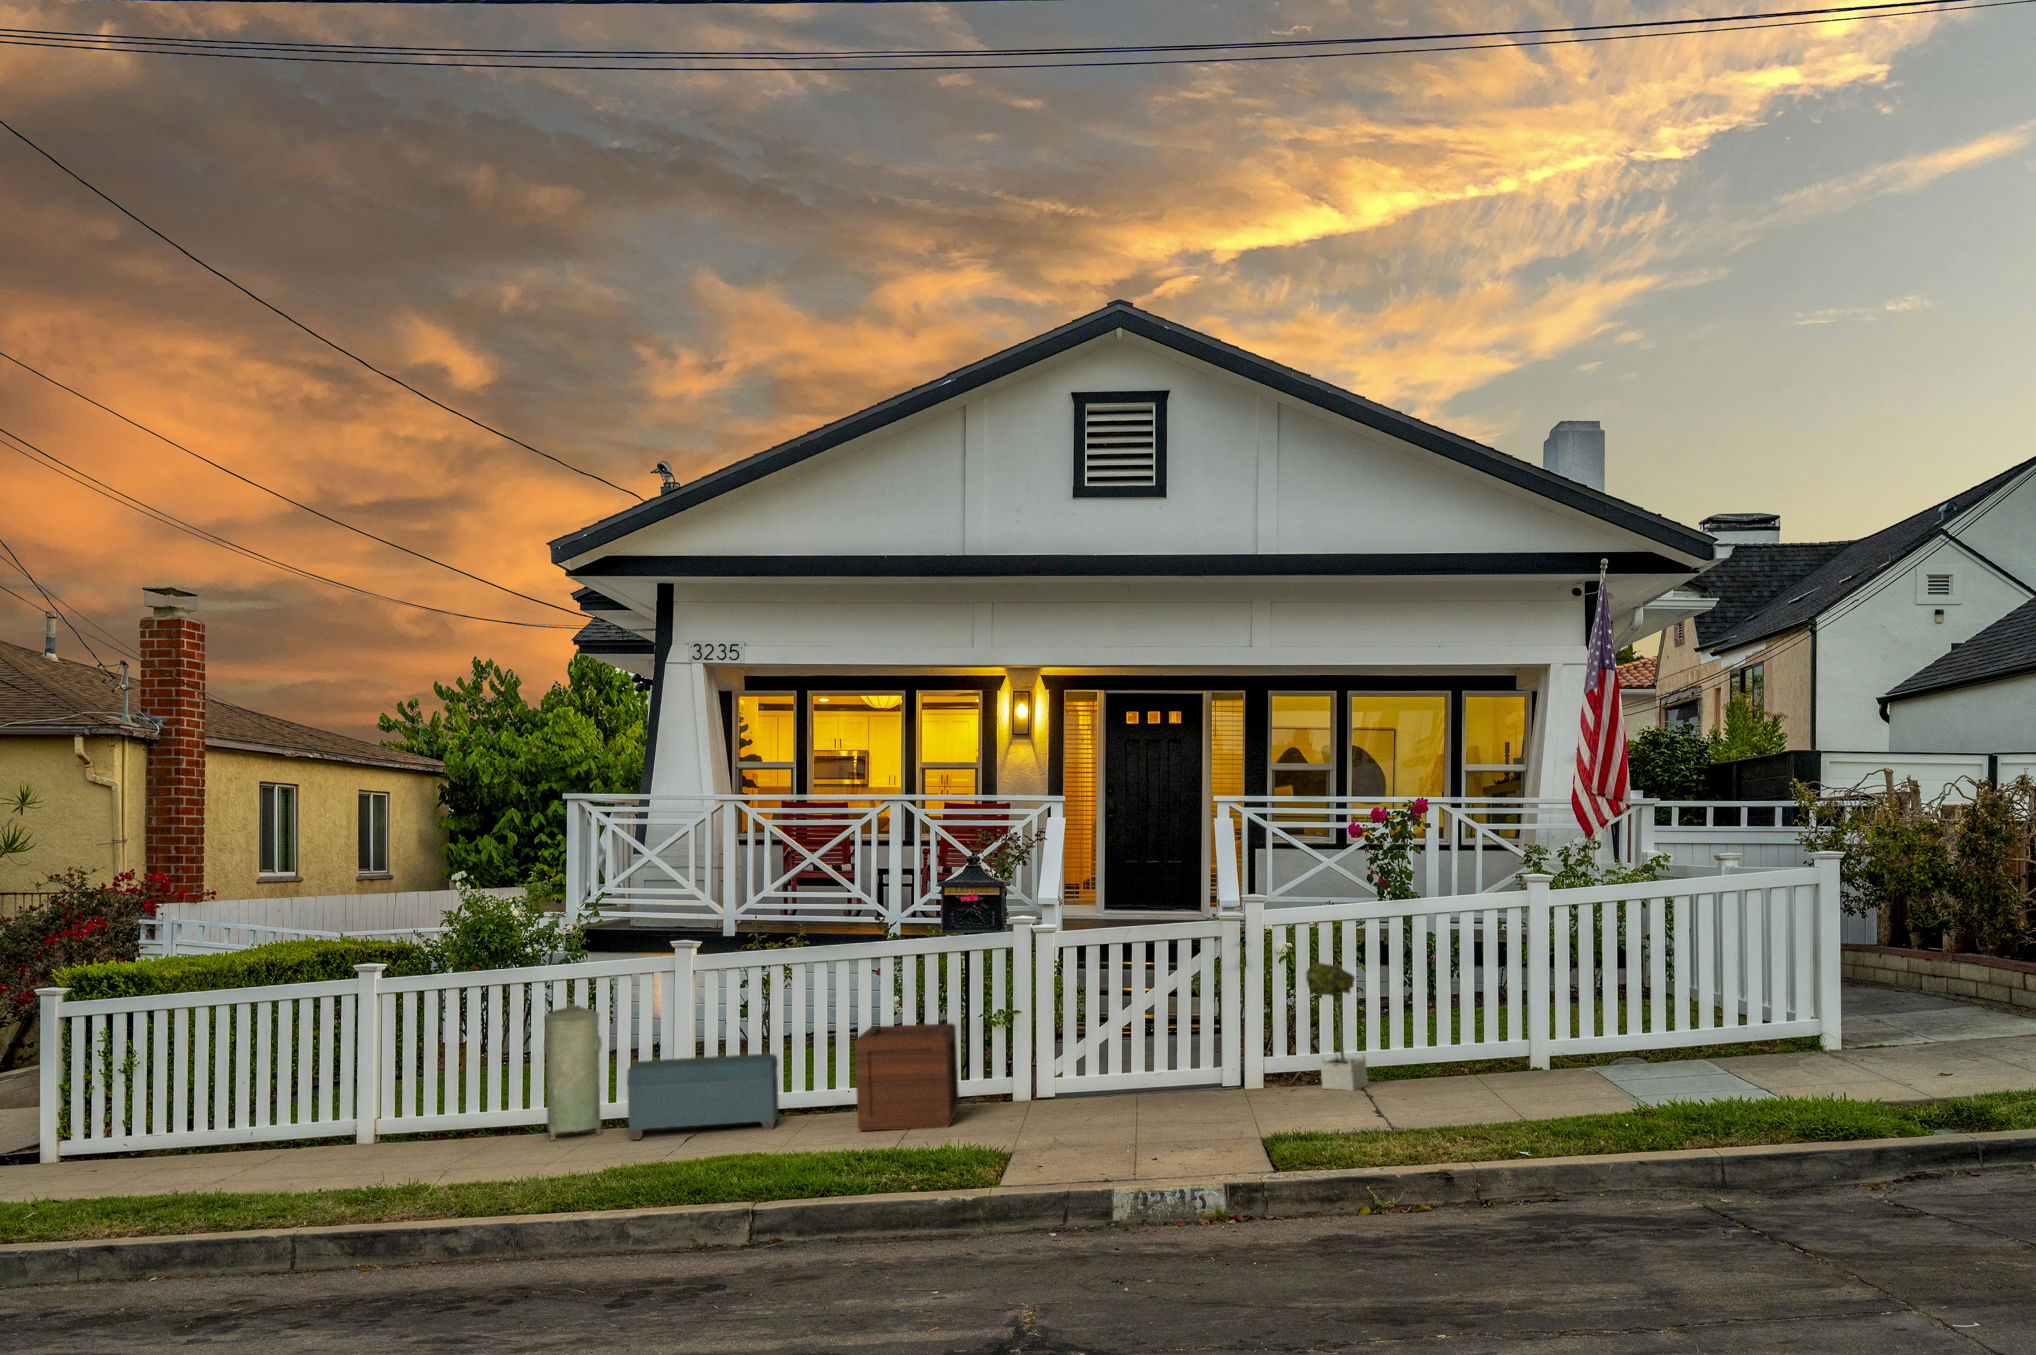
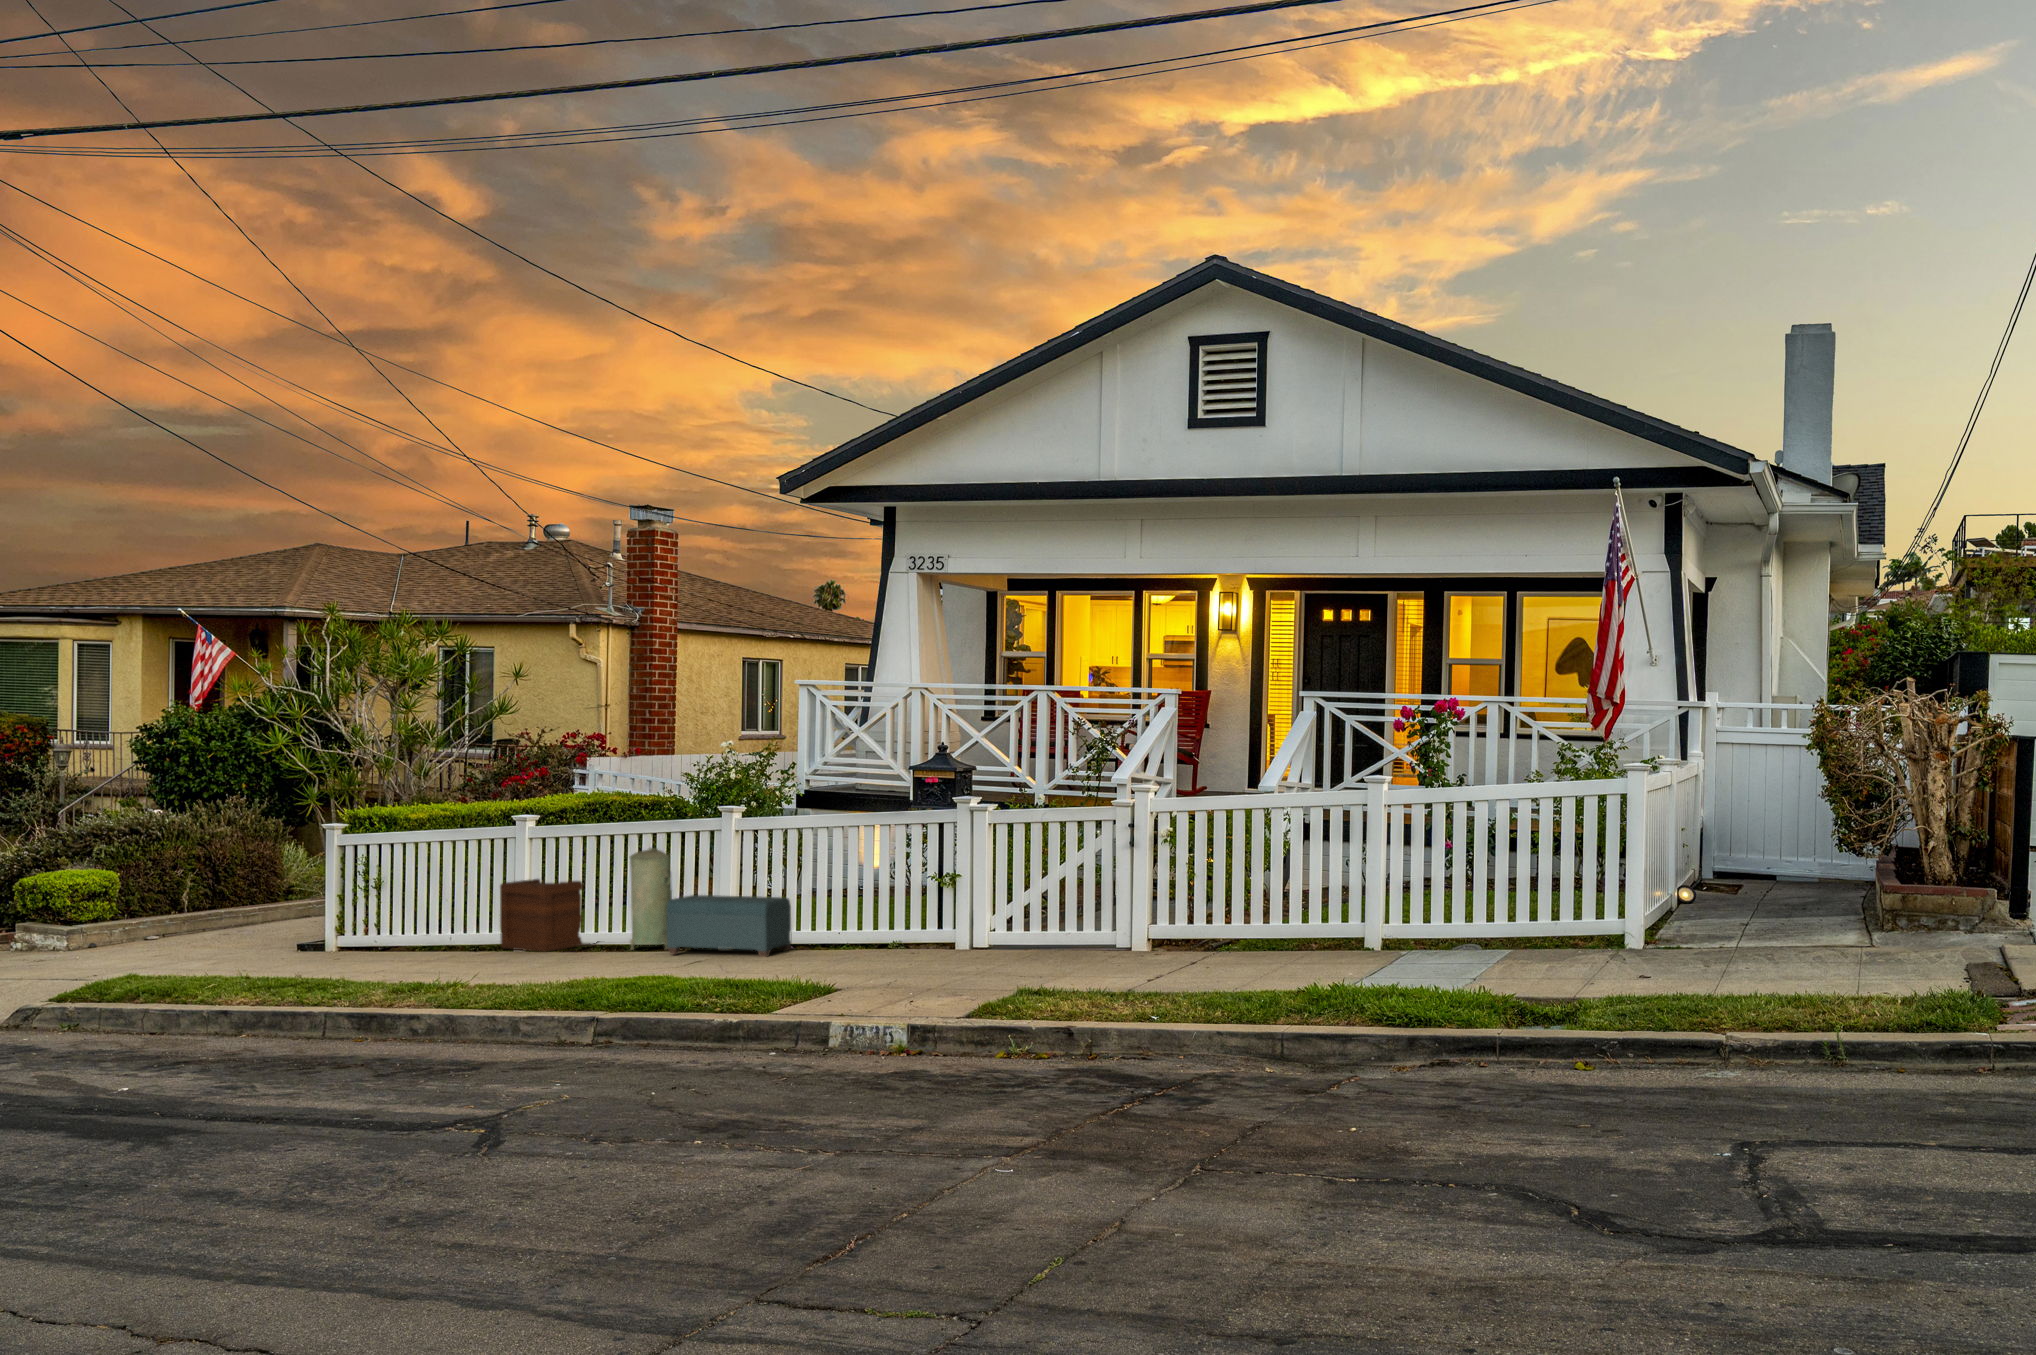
potted tree: present [1306,962,1368,1091] -> none [1176,852,1228,971]
wooden crate: present [855,1023,959,1131] -> present [500,879,589,952]

